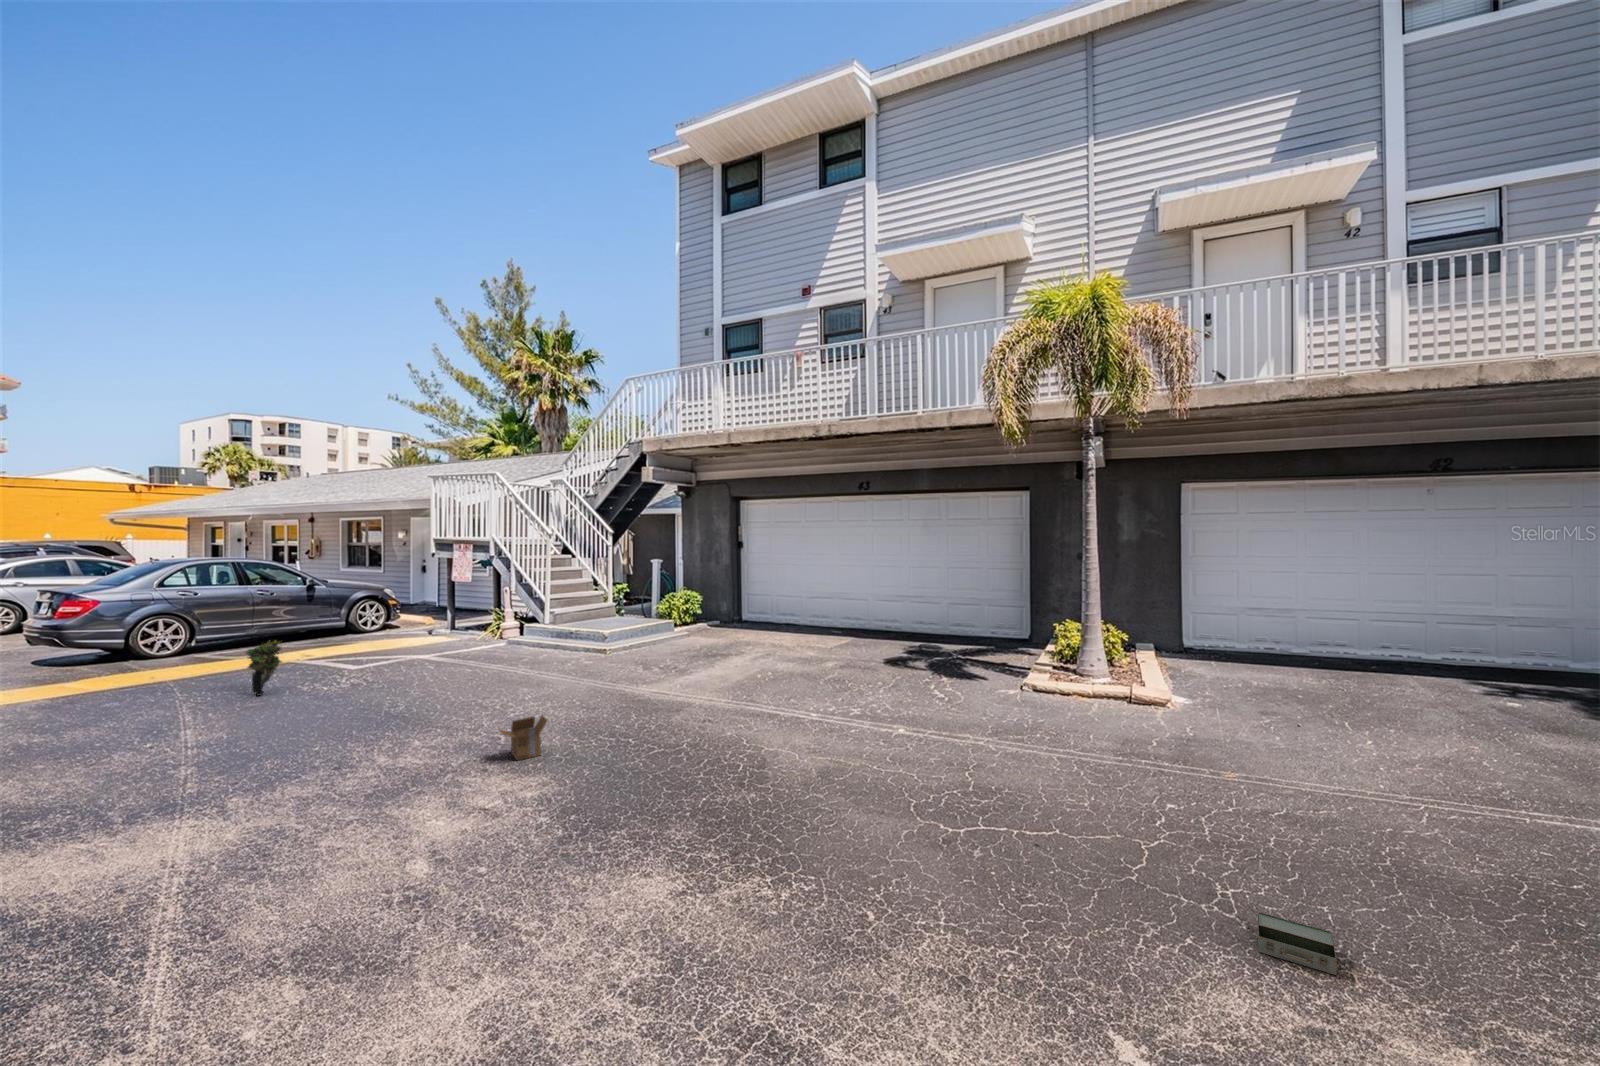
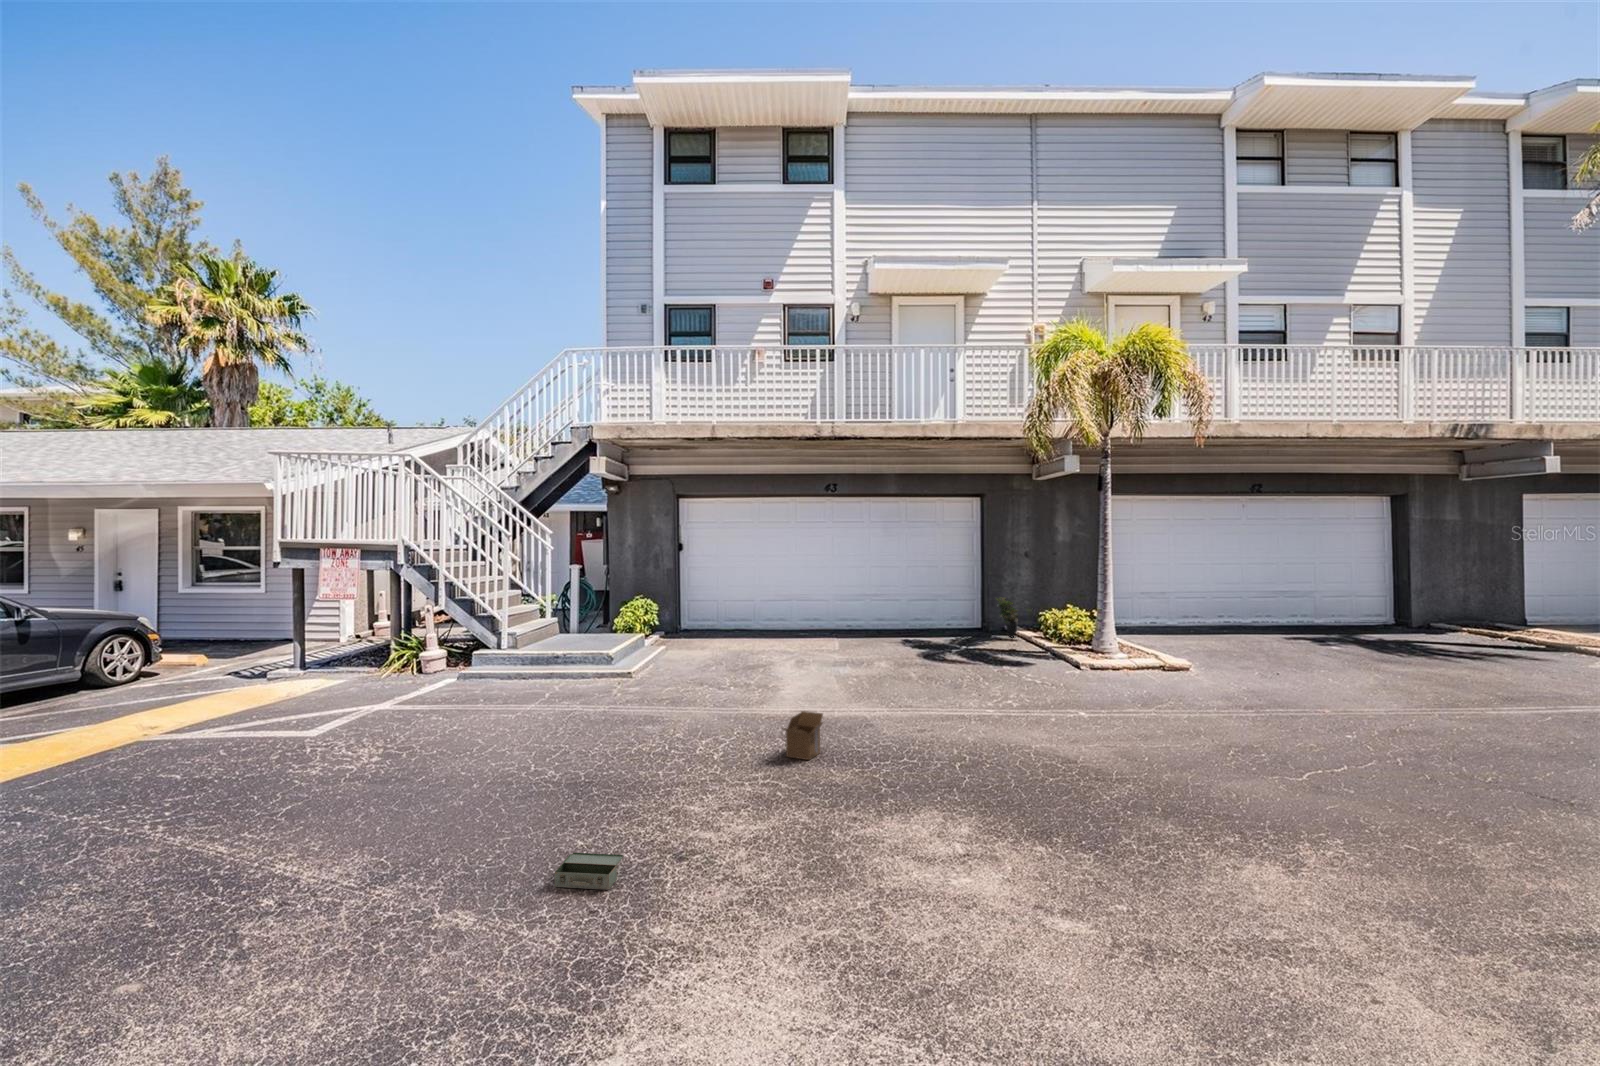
potted plant: present [246,640,282,696] -> present [997,598,1018,638]
toolbox: present [1258,913,1337,975] -> present [554,853,624,890]

